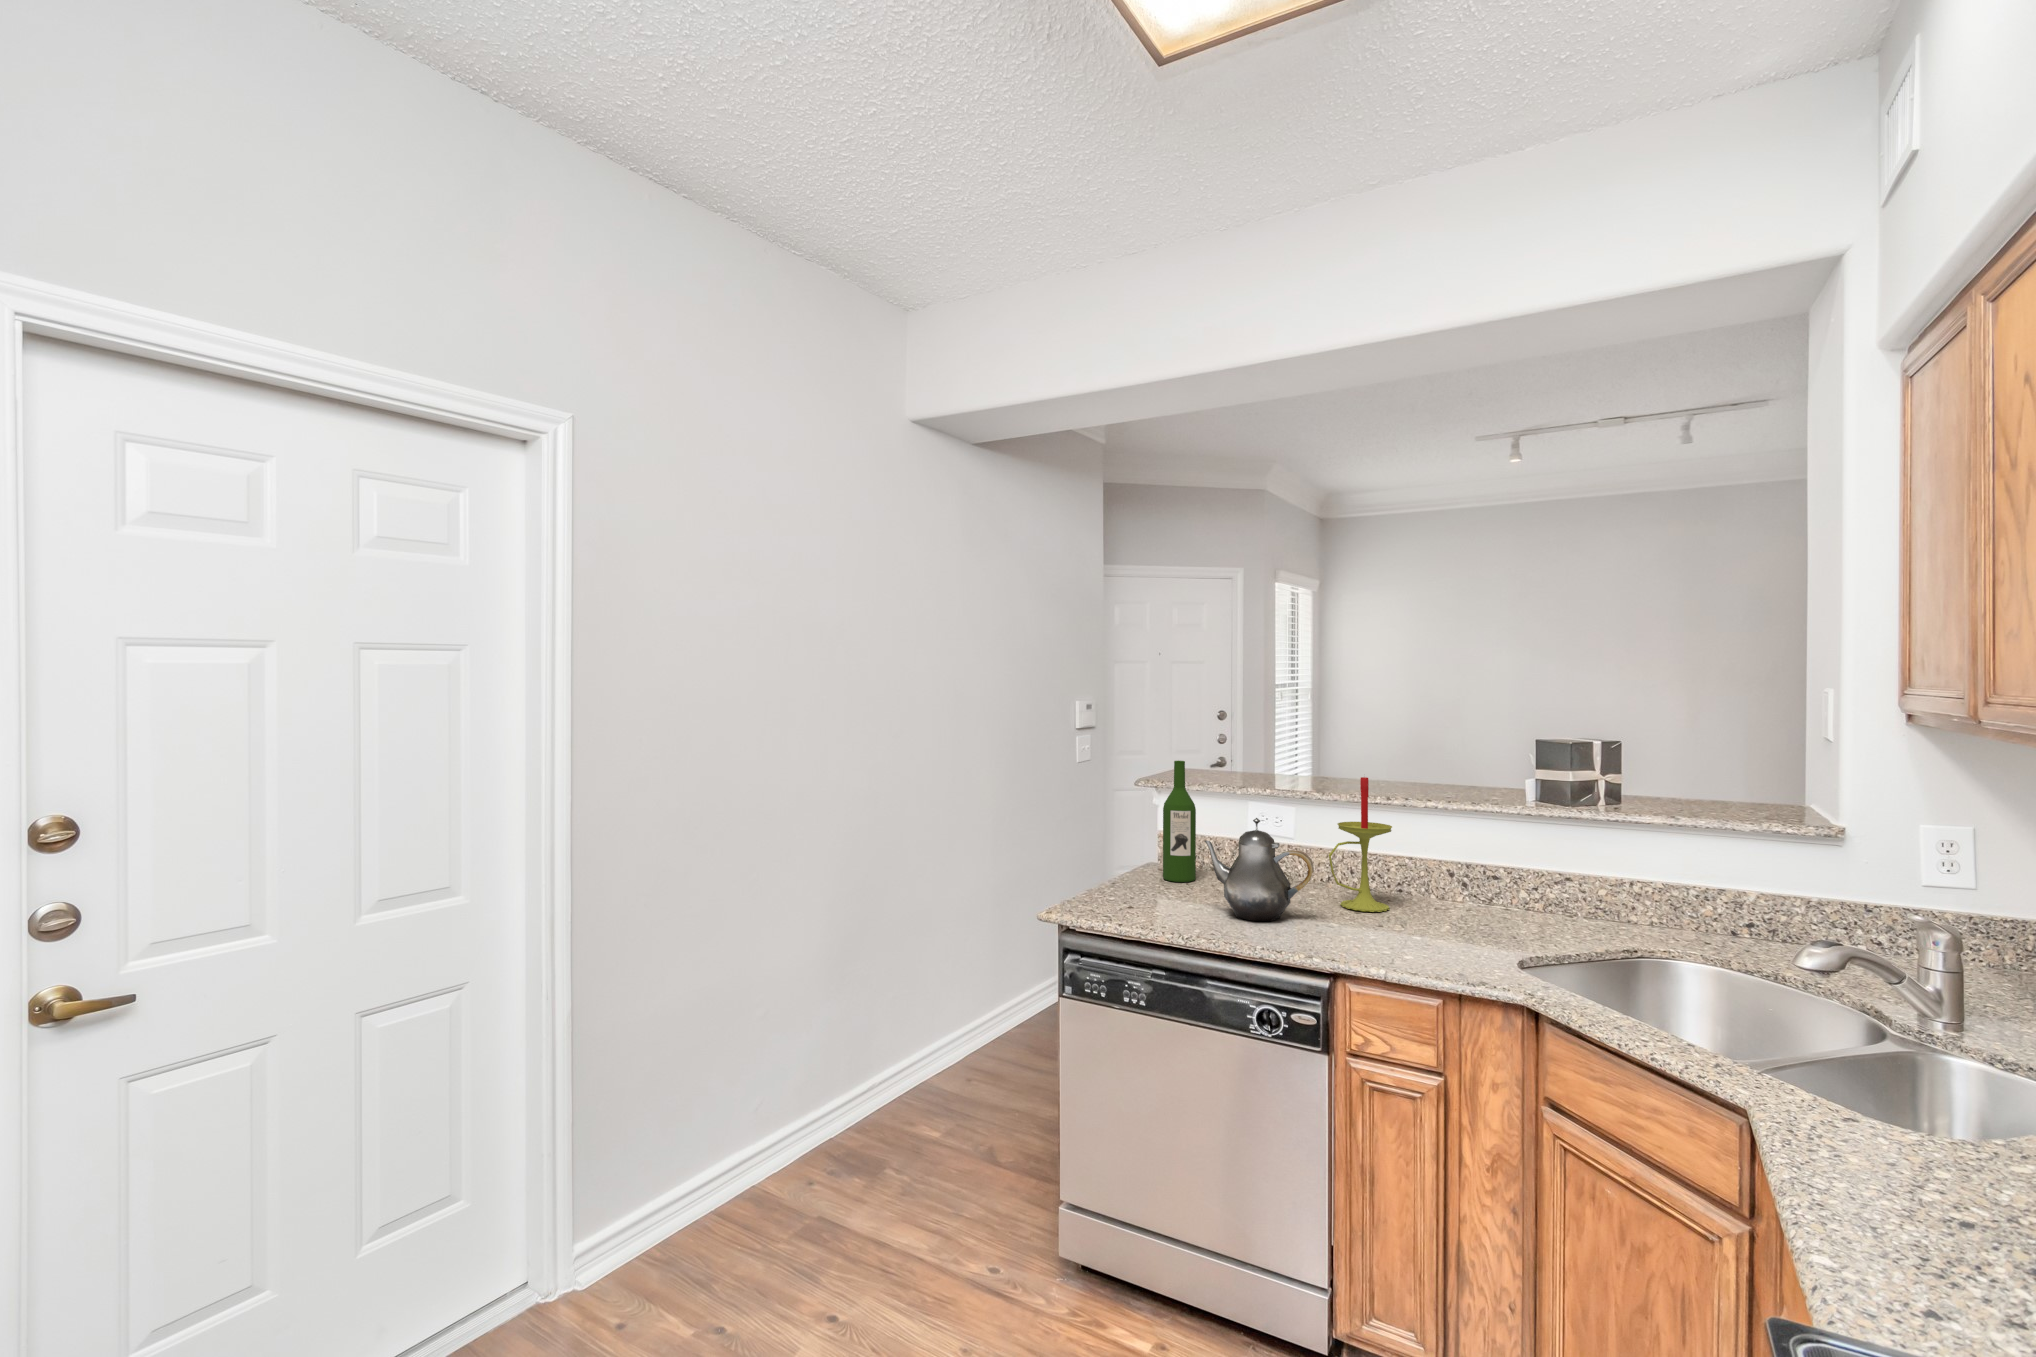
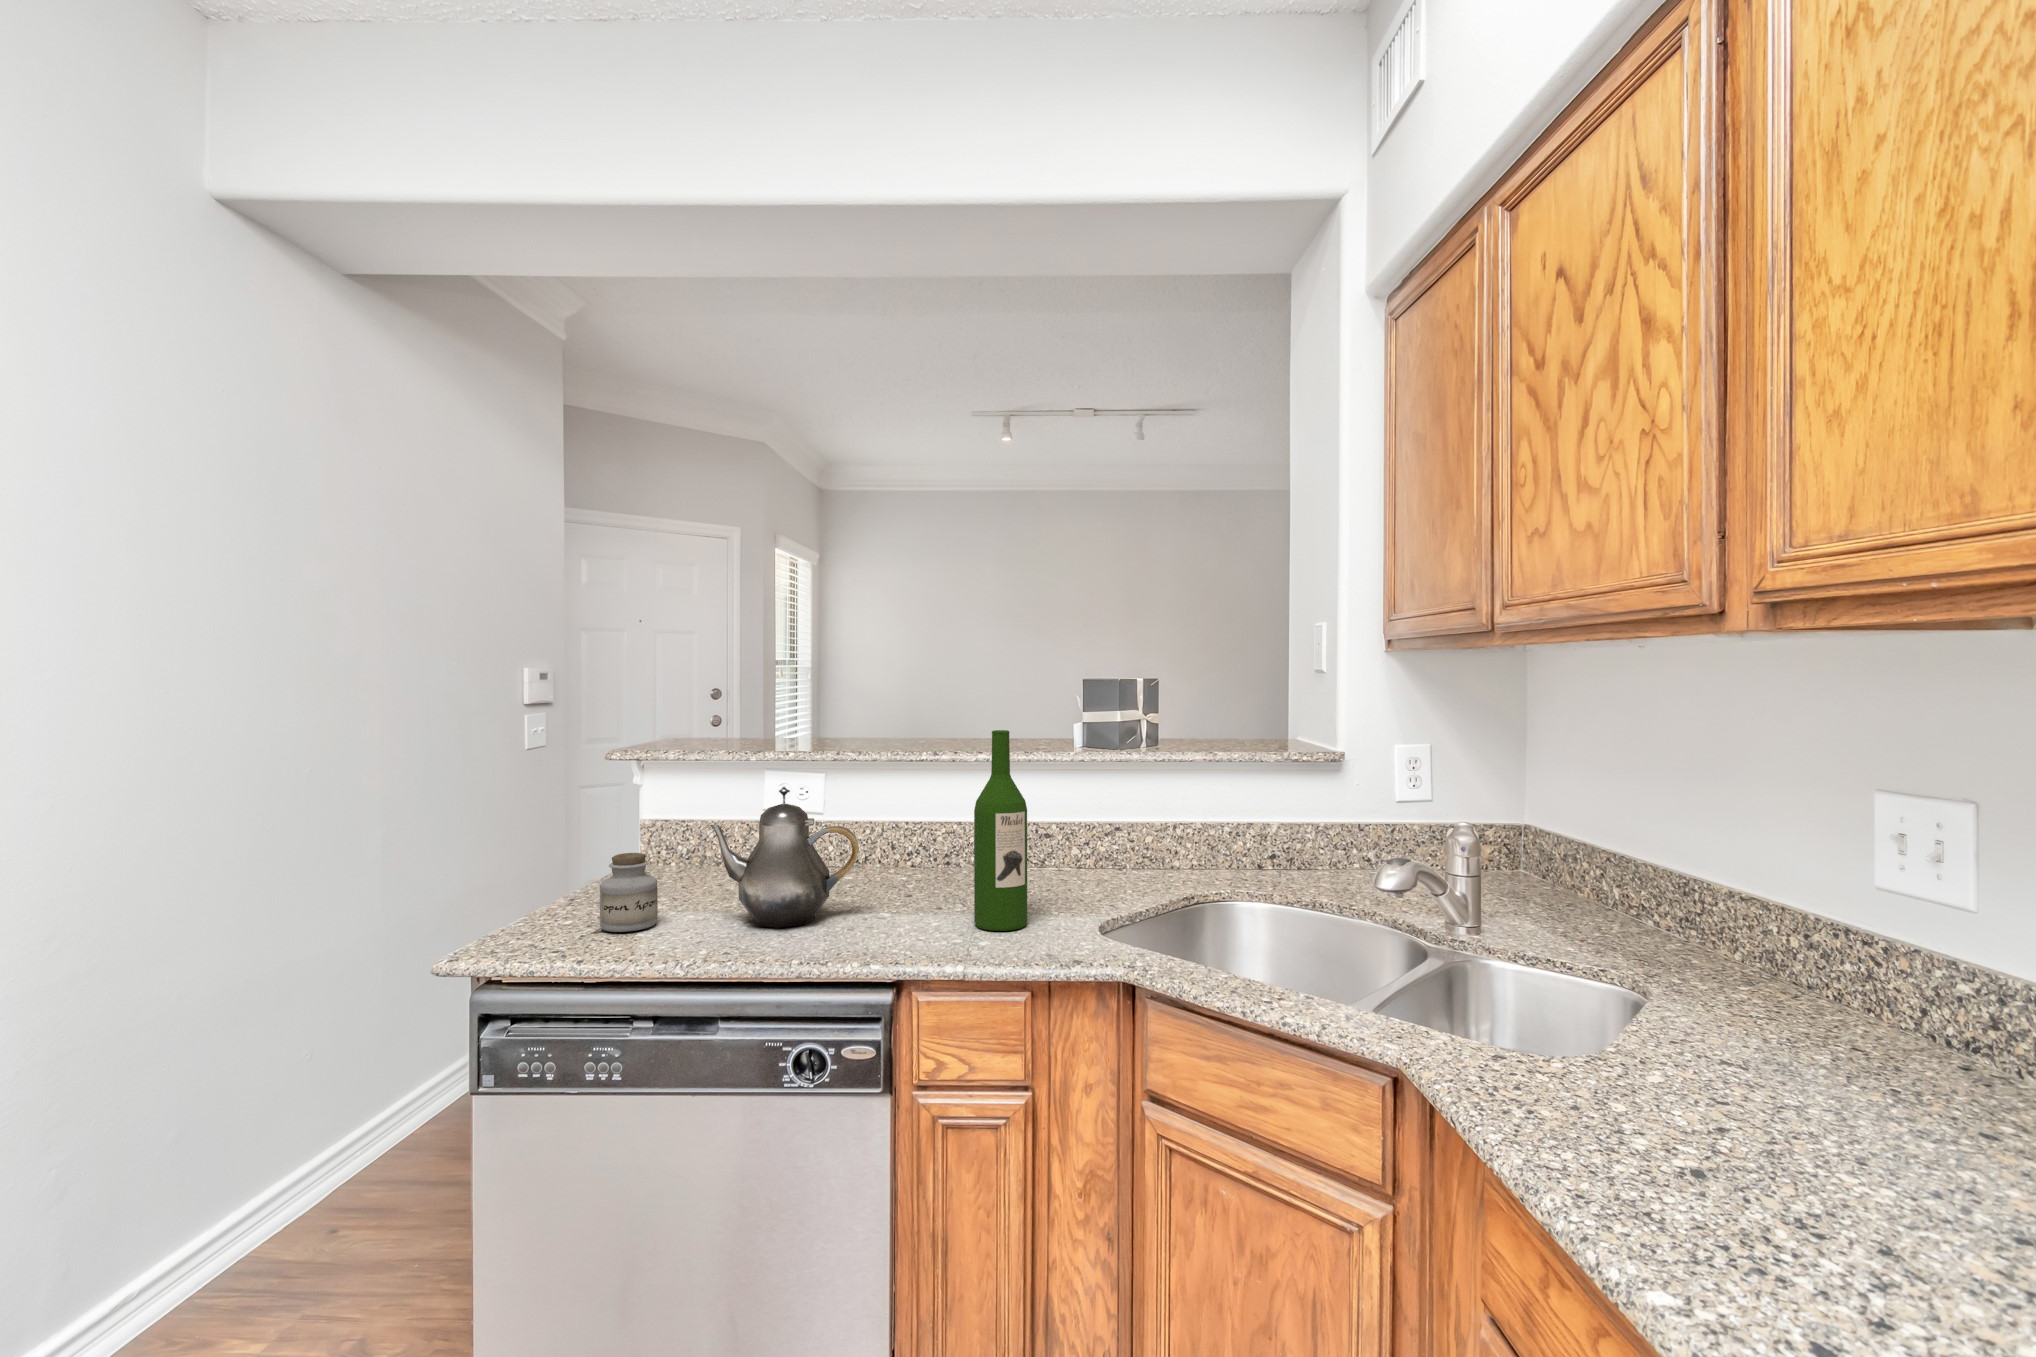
wine bottle: present [1163,761,1196,882] -> present [974,730,1027,931]
candle: present [1329,777,1392,912] -> none [872,724,945,894]
jar: none [1132,855,1169,908] -> present [600,853,658,932]

